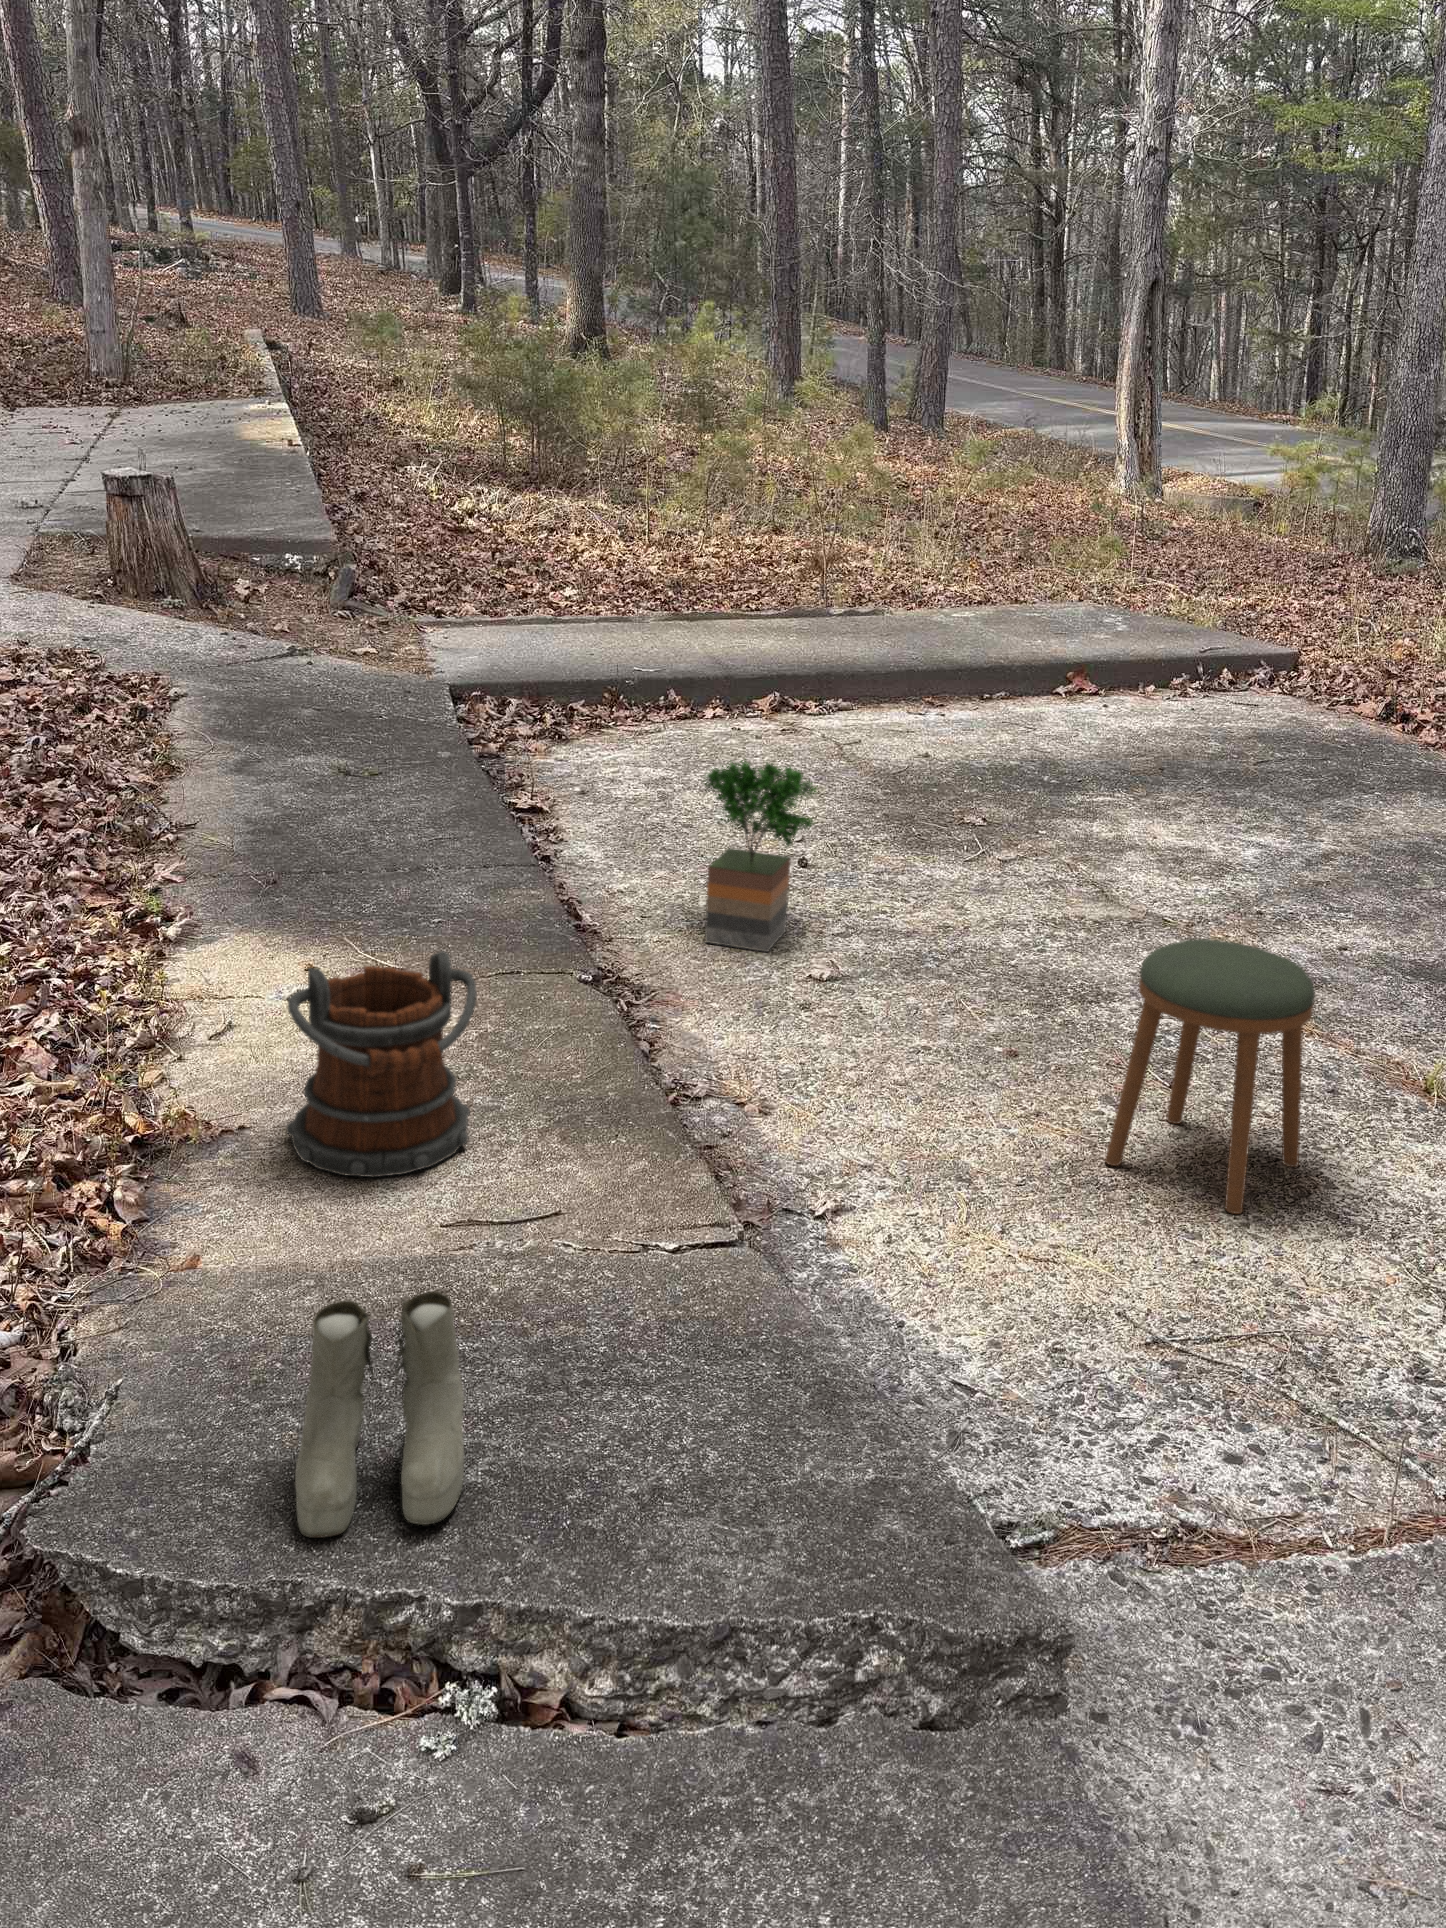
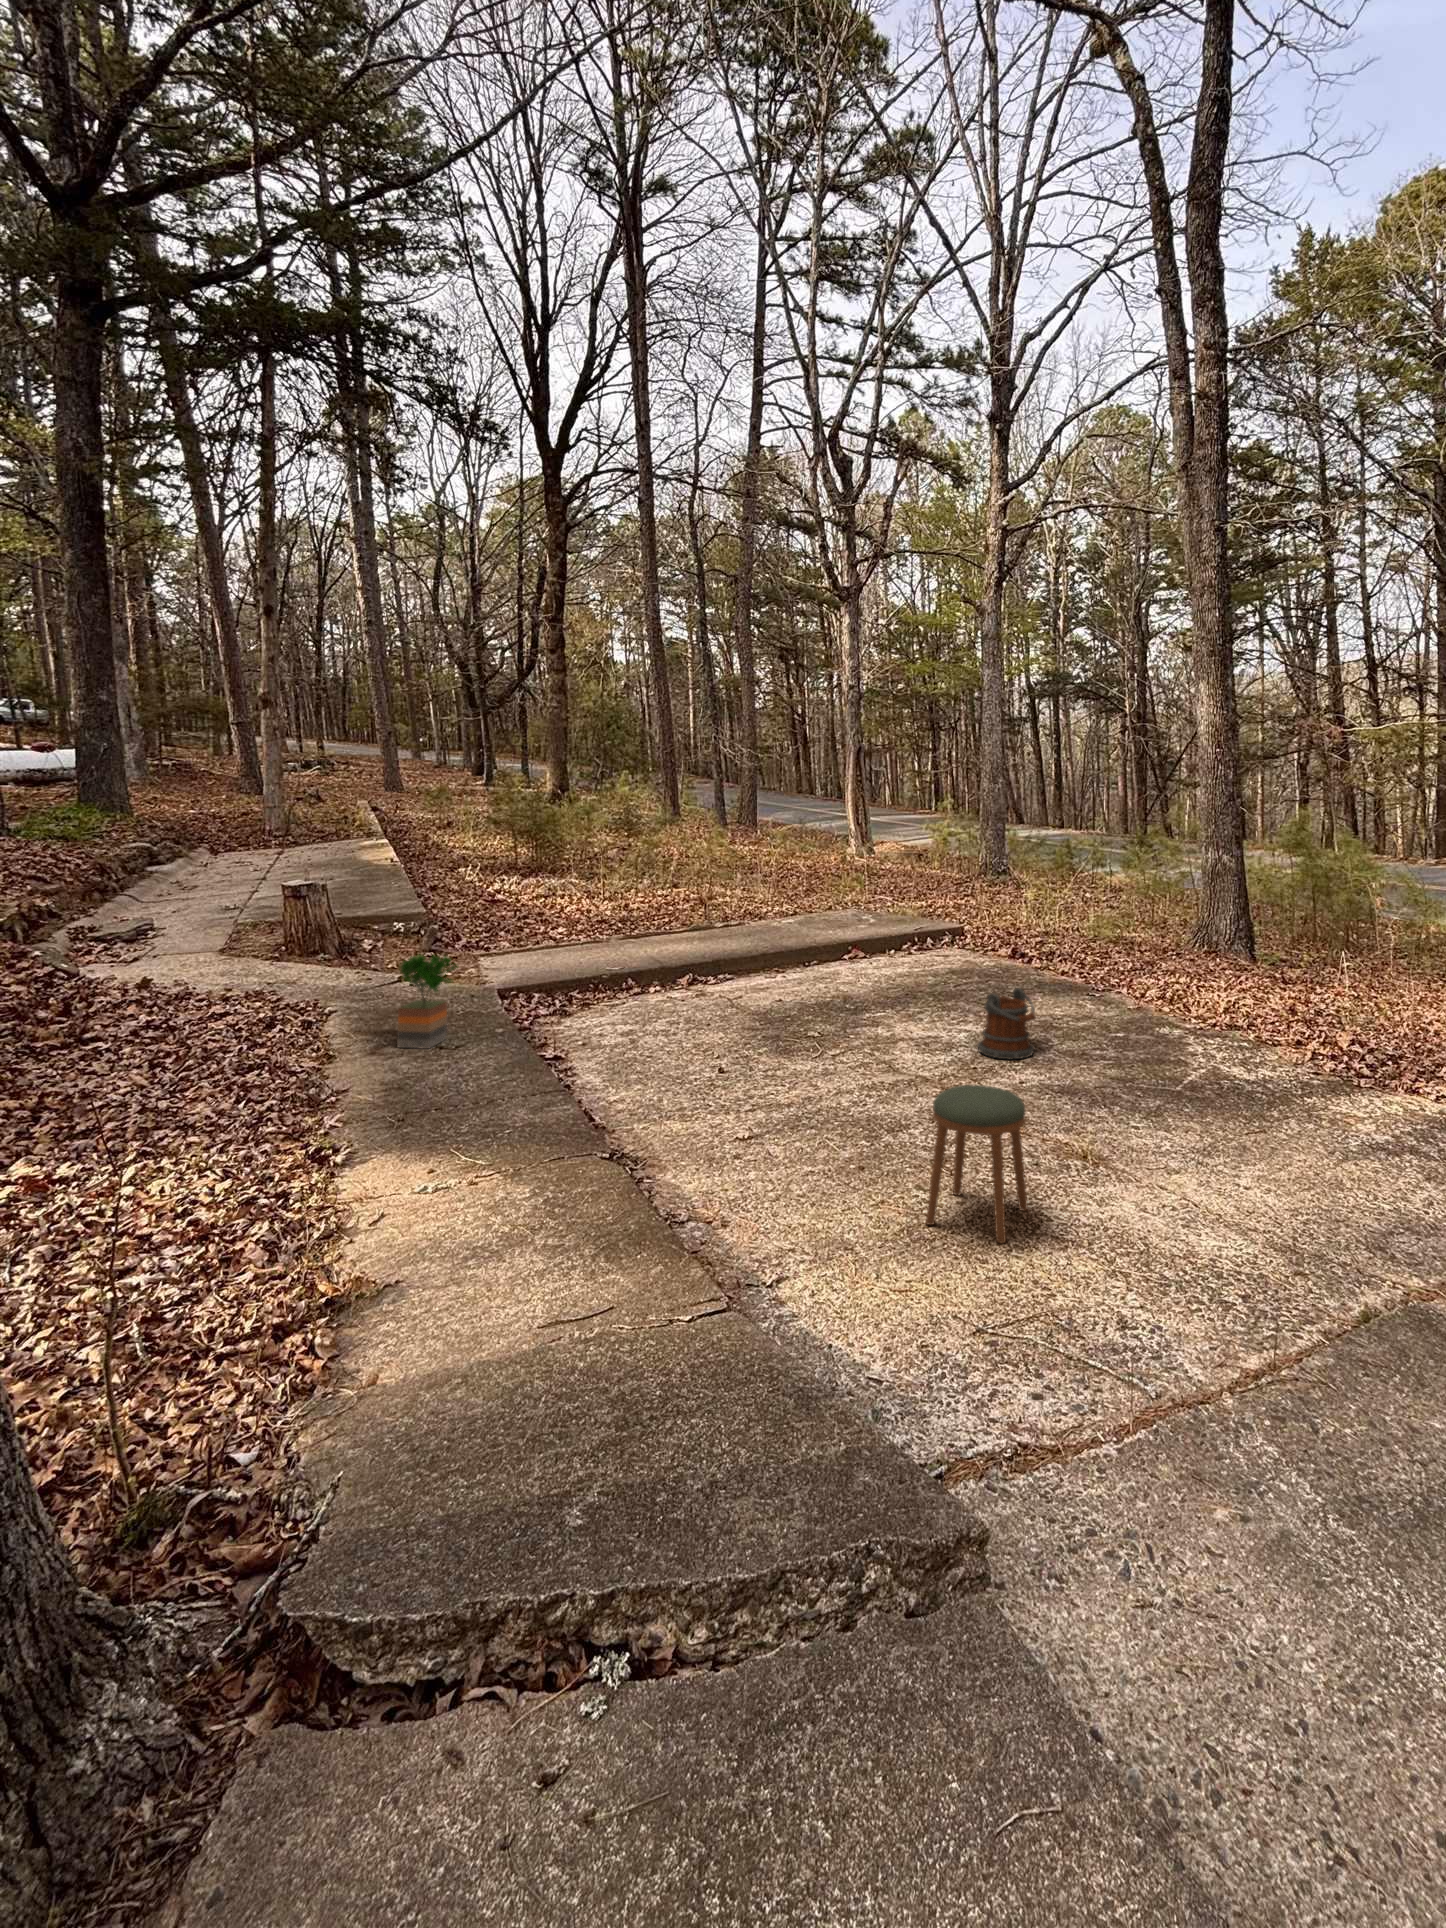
potted tree: present [705,759,816,952] -> present [397,954,458,1049]
bucket: present [286,951,477,1177] -> present [977,988,1036,1059]
boots: present [295,1291,464,1538] -> none [477,1366,590,1565]

